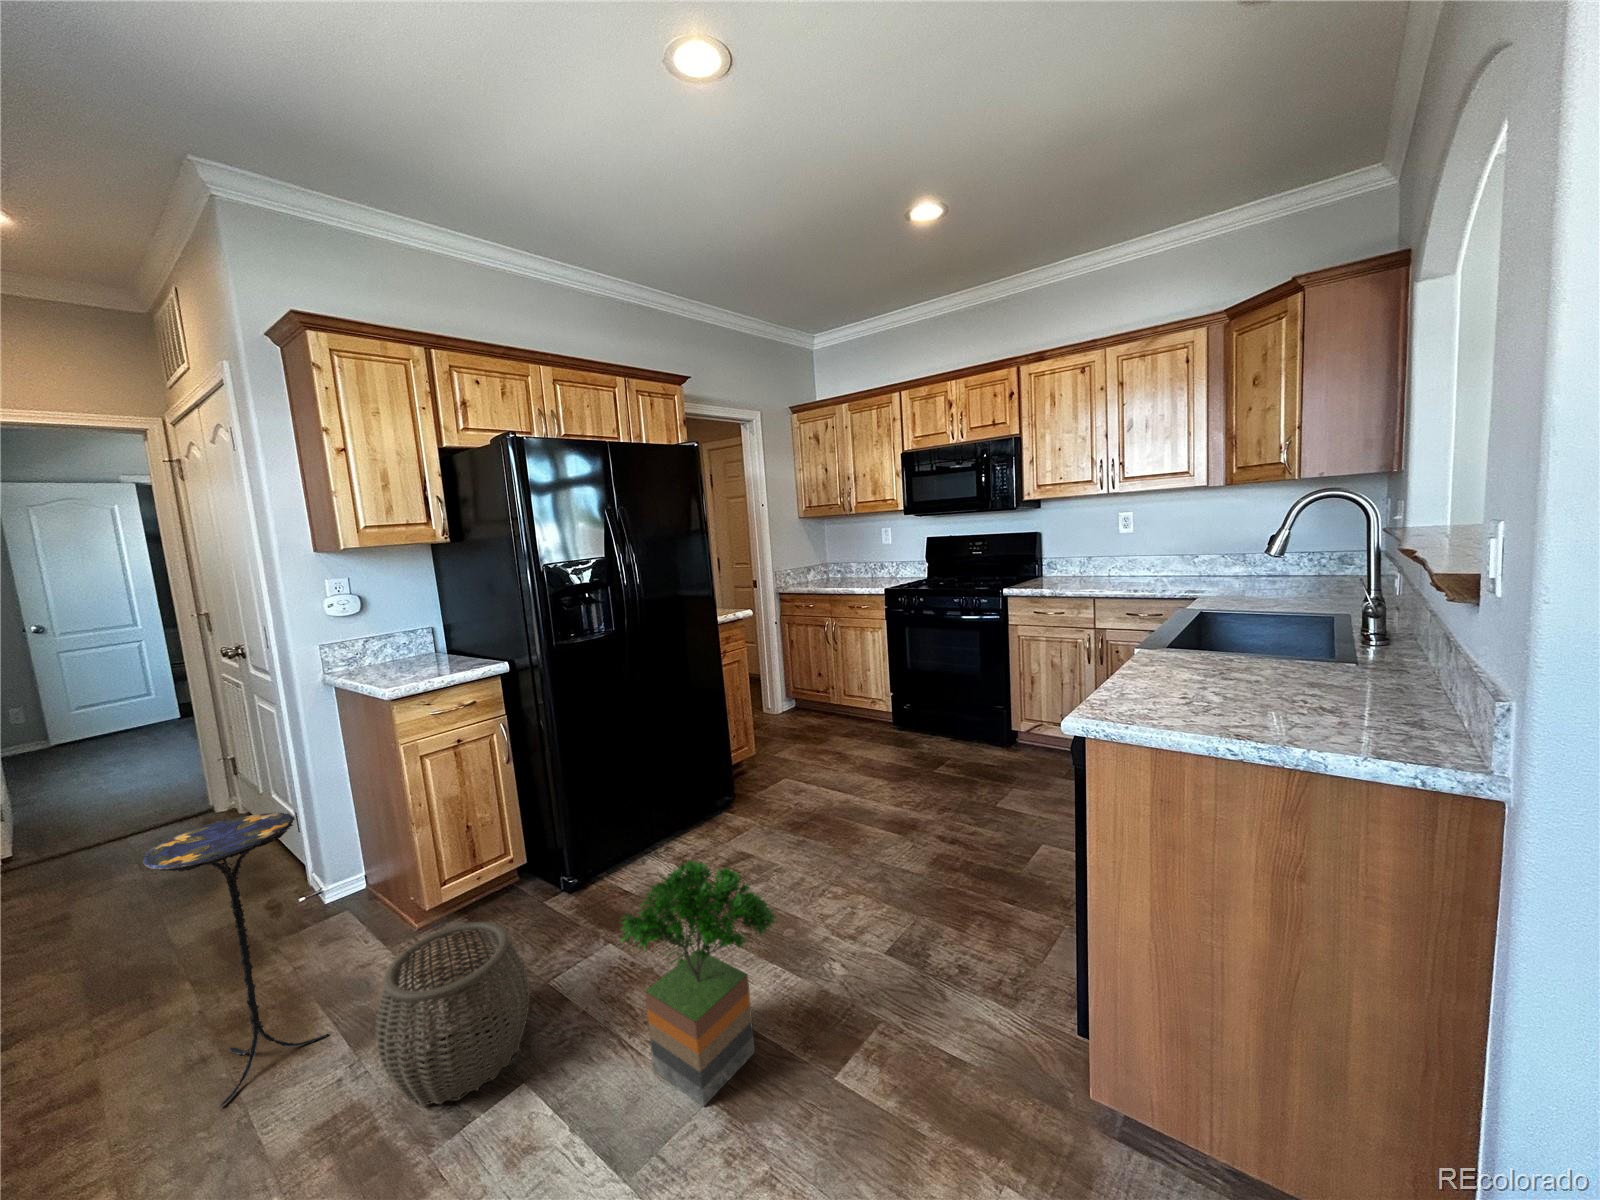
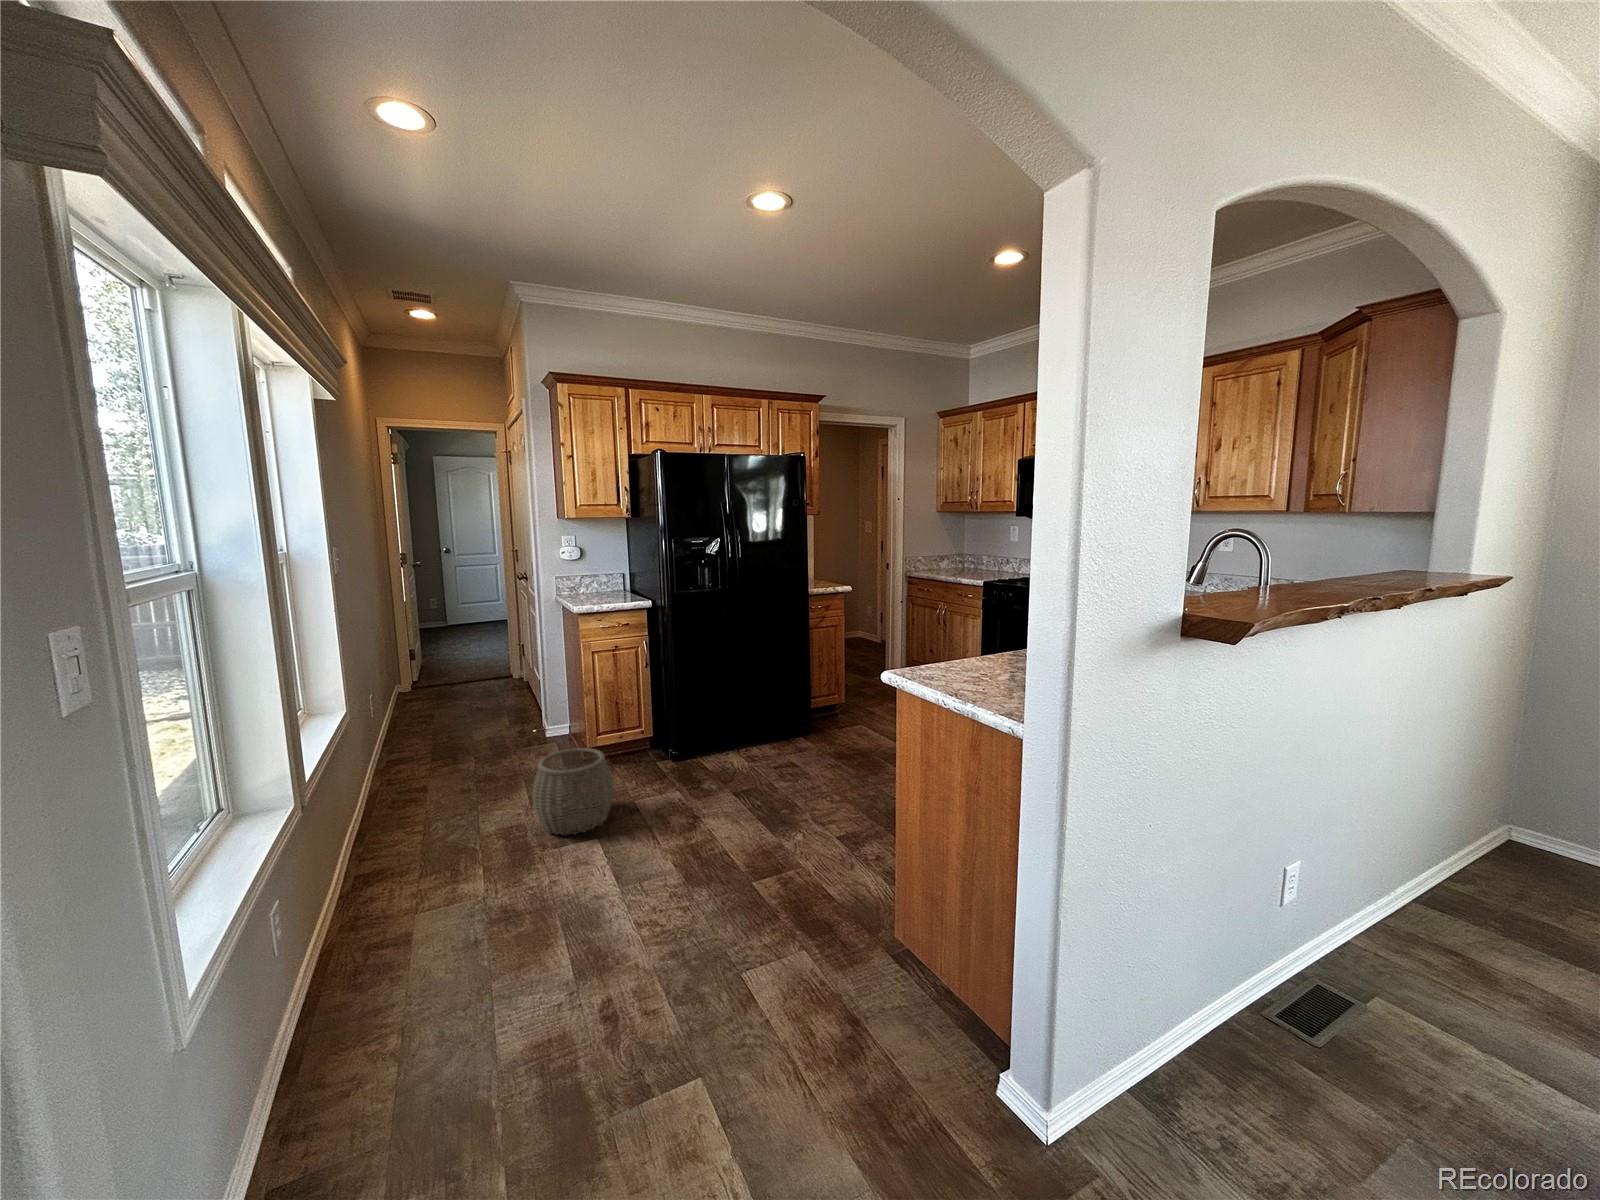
side table: present [143,812,329,1106] -> none [448,665,522,809]
potted tree: present [621,860,776,1106] -> none [644,733,737,872]

